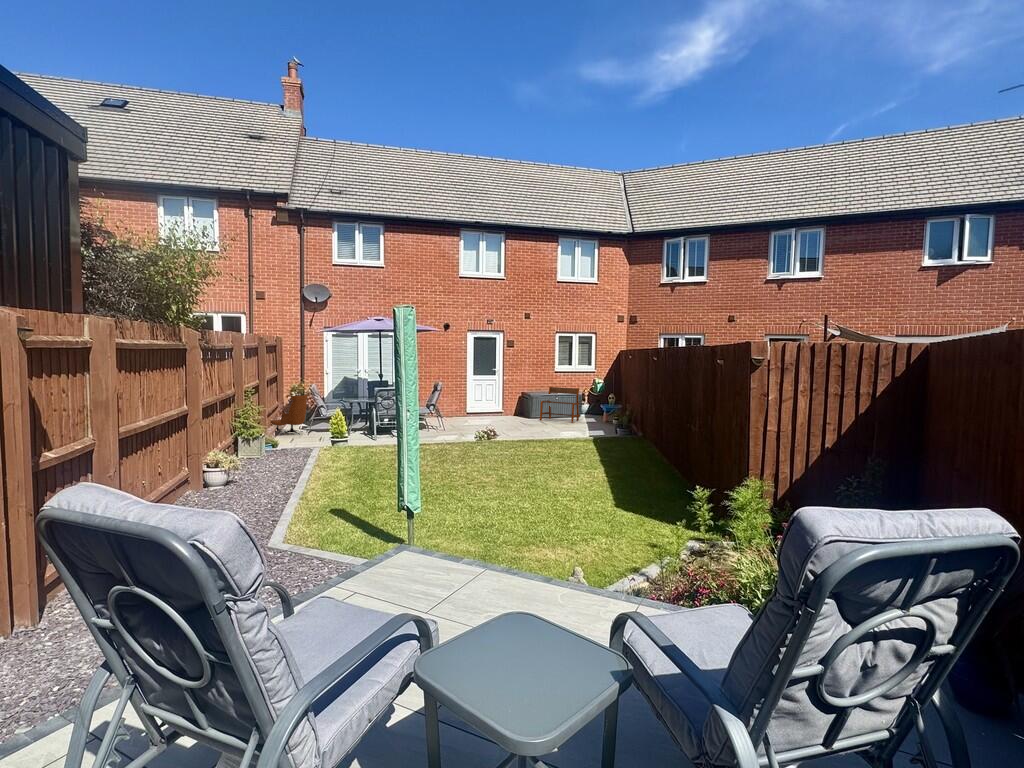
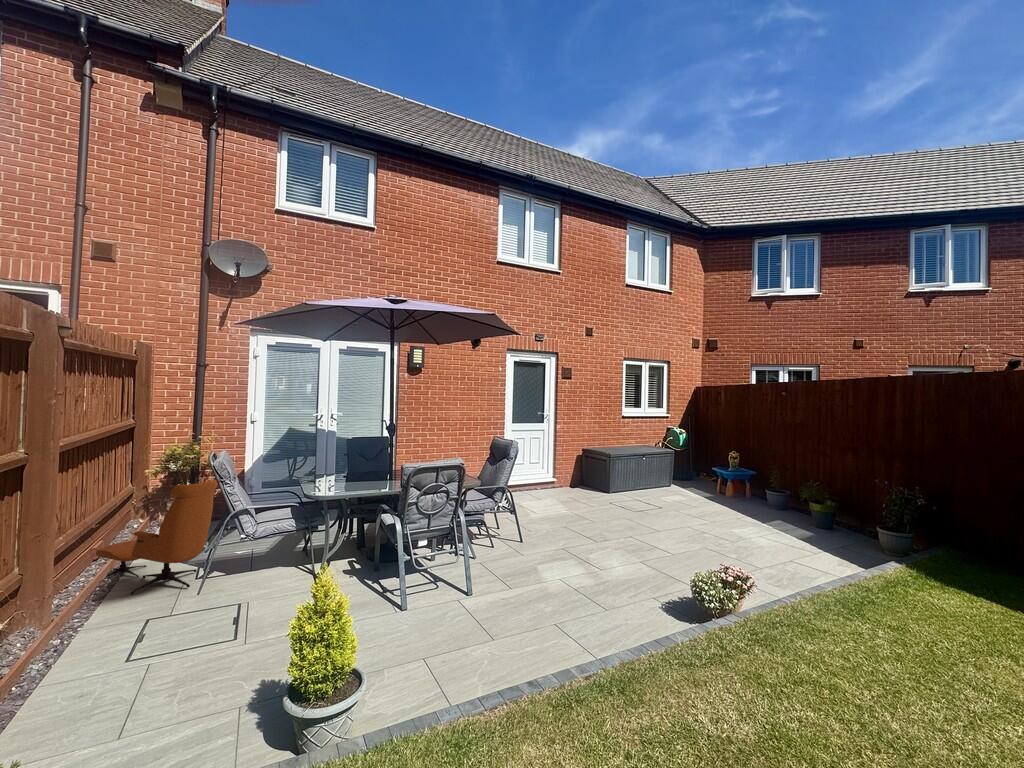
bench: present [540,387,580,423] -> none [625,441,685,500]

